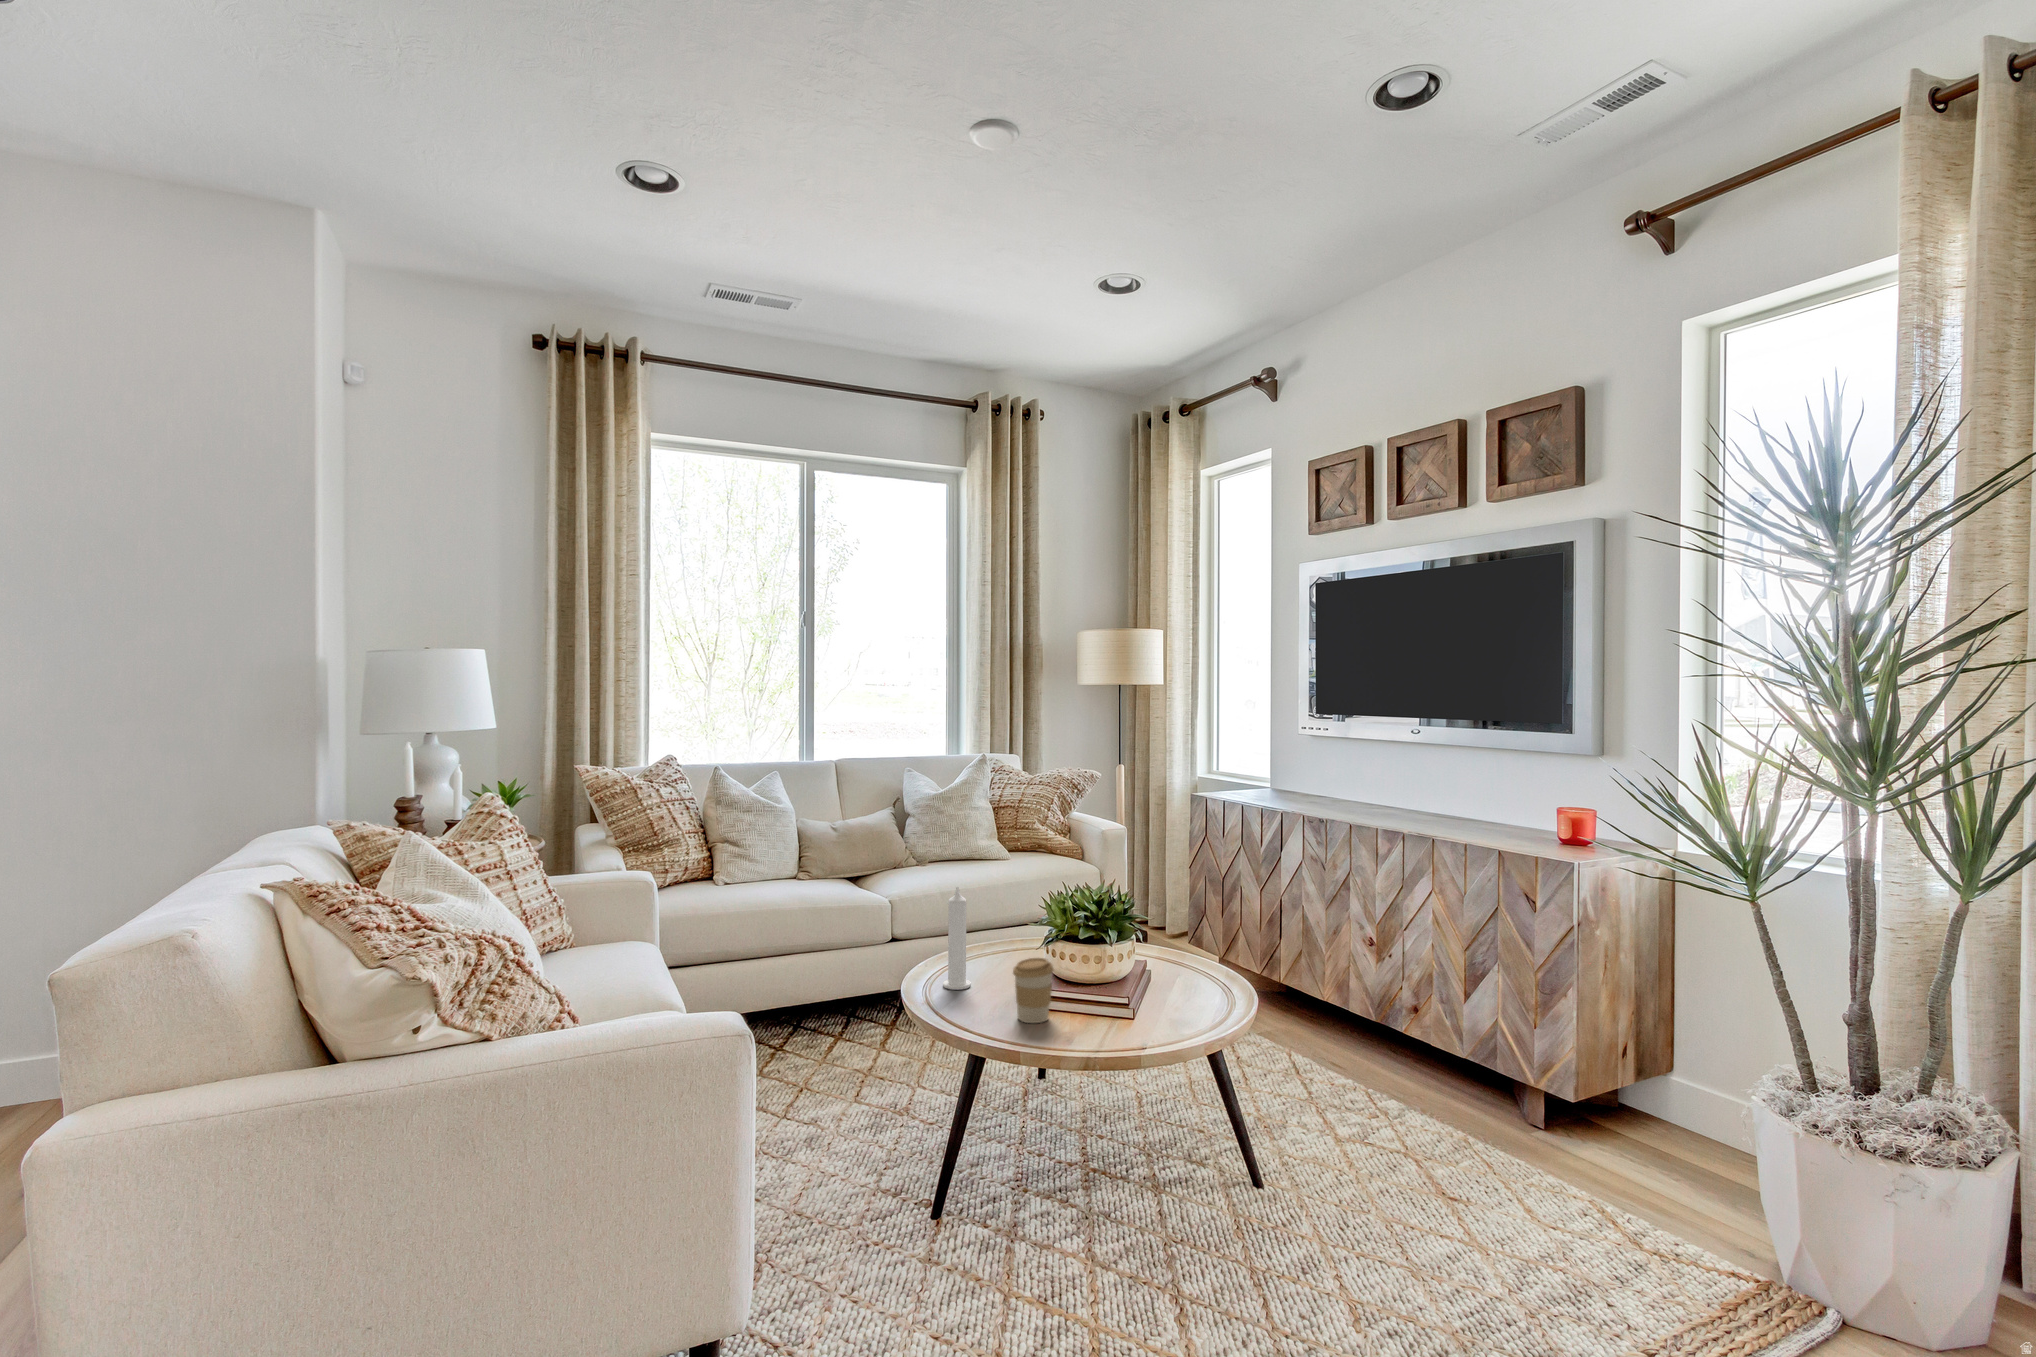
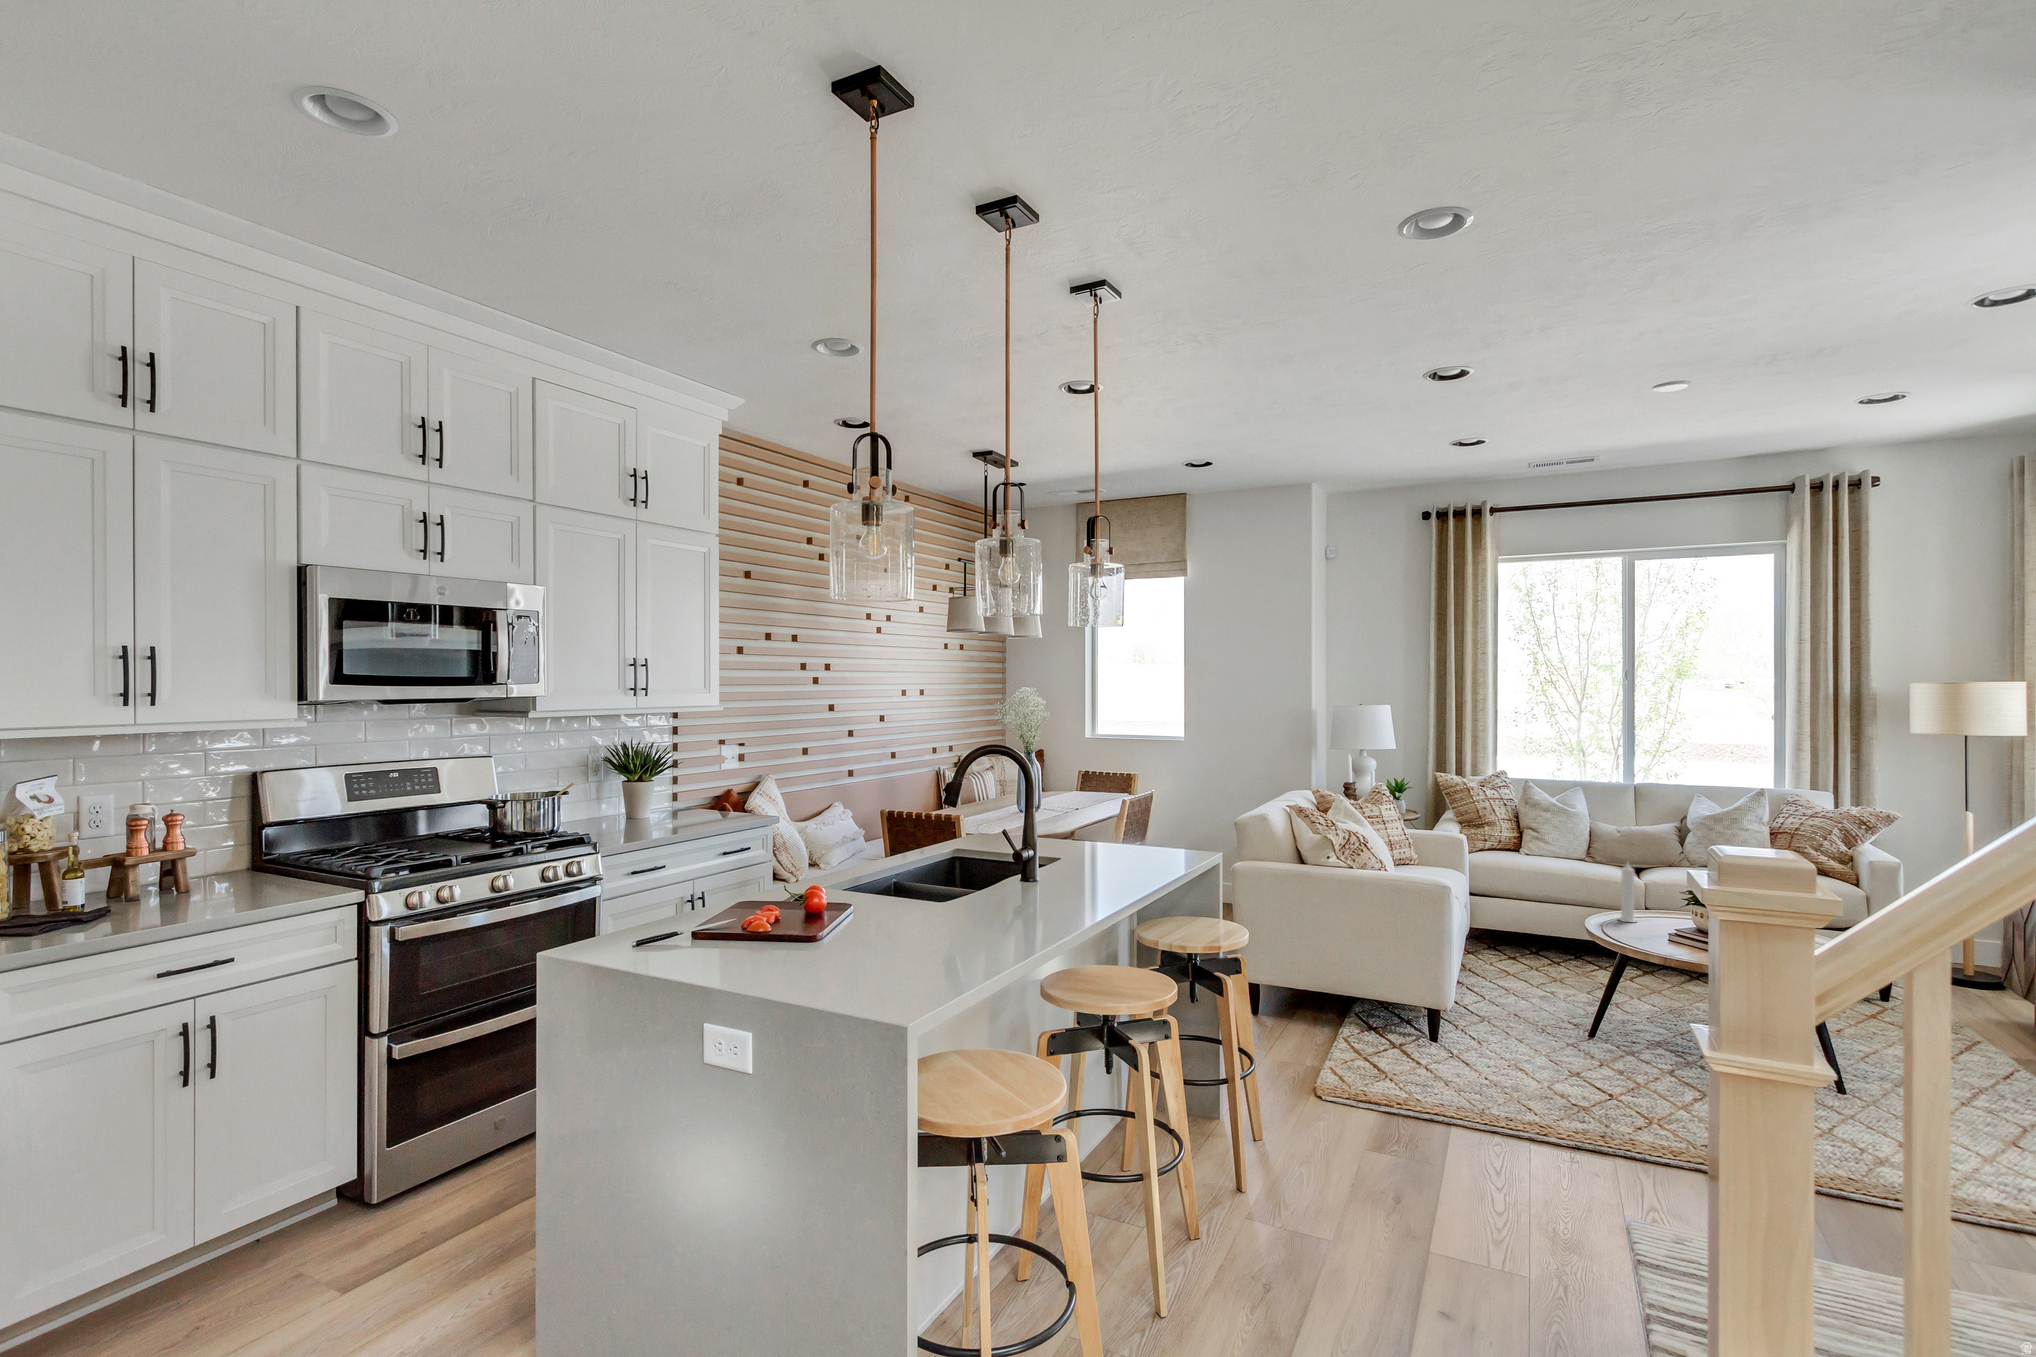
coffee cup: present [1013,958,1054,1023] -> none [1640,905,1669,941]

